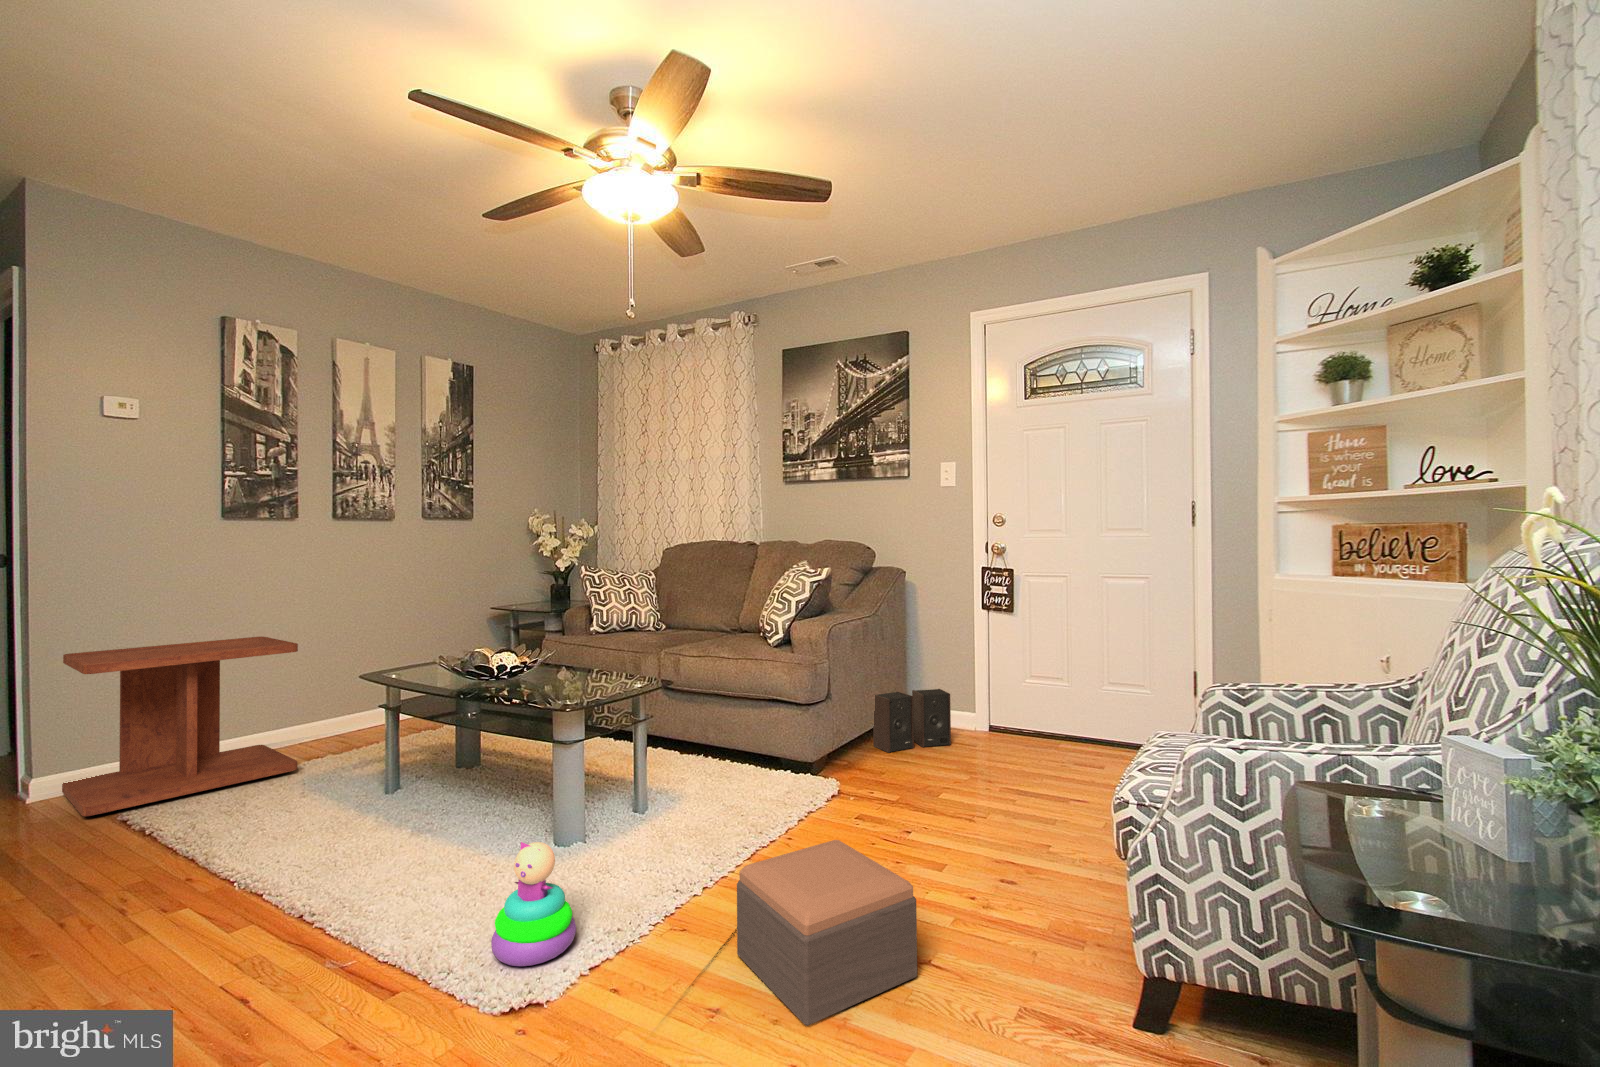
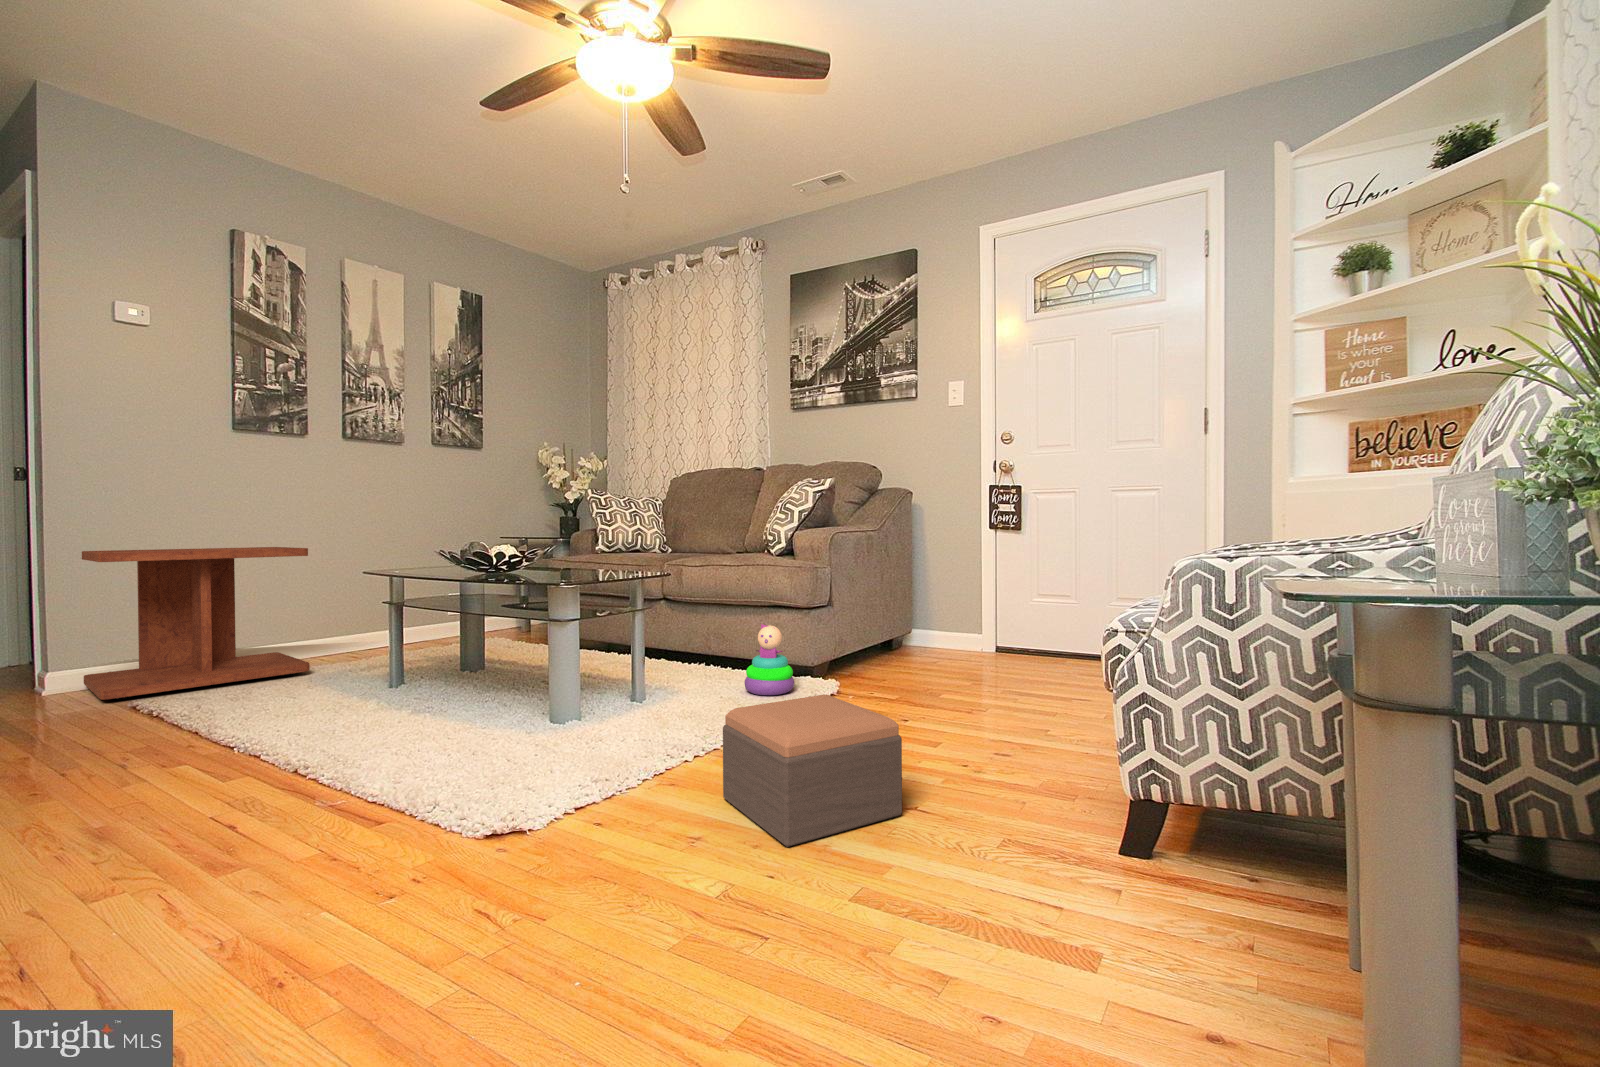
speaker: present [873,689,951,753] -> none [876,606,954,665]
stacking toy: present [491,842,576,966] -> present [745,624,794,695]

